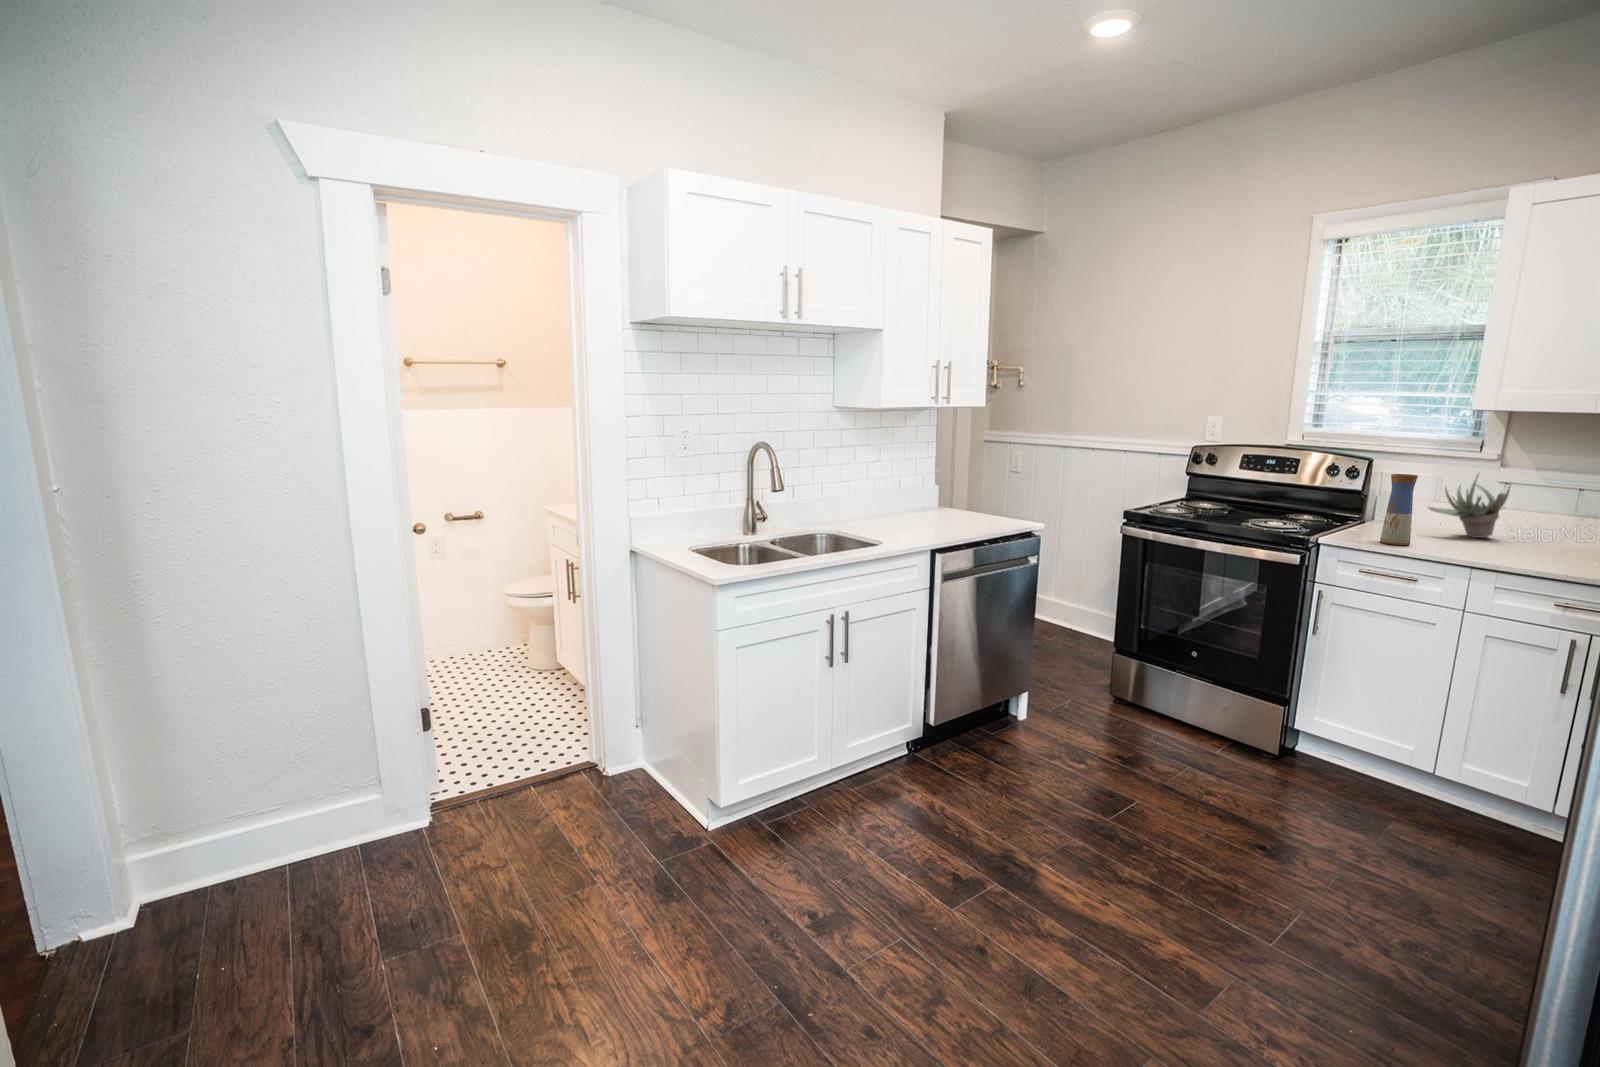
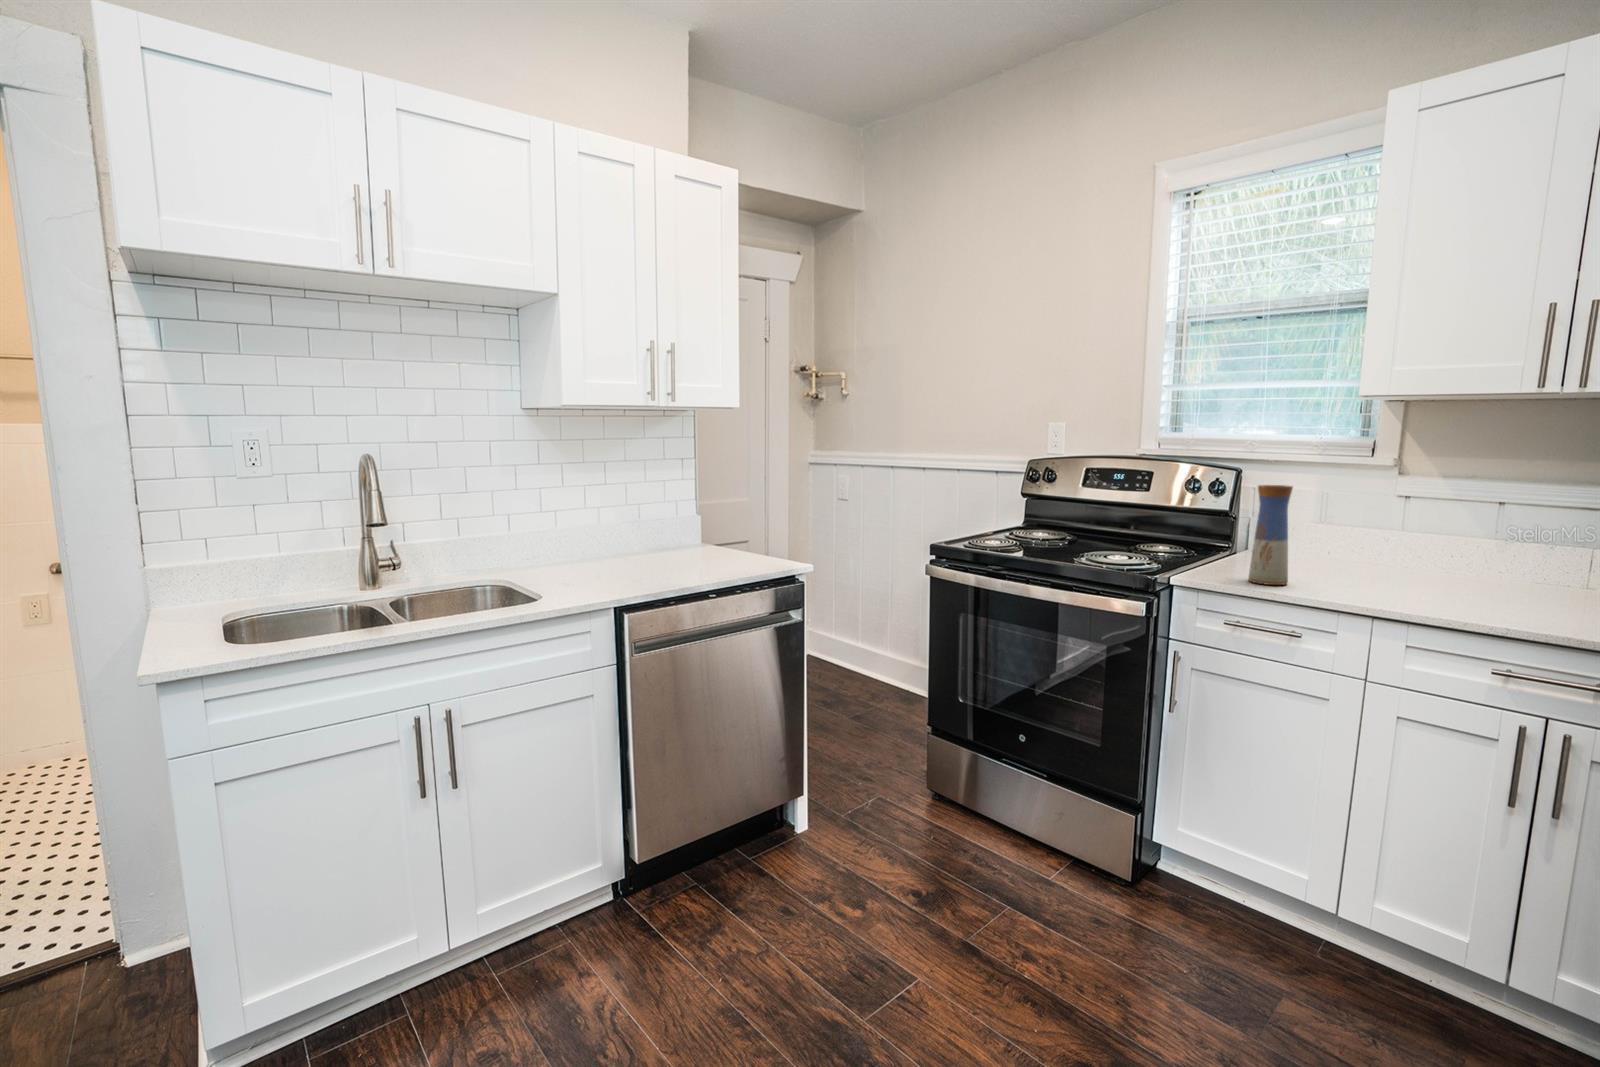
succulent plant: present [1428,474,1511,538] -> none [1309,482,1415,571]

